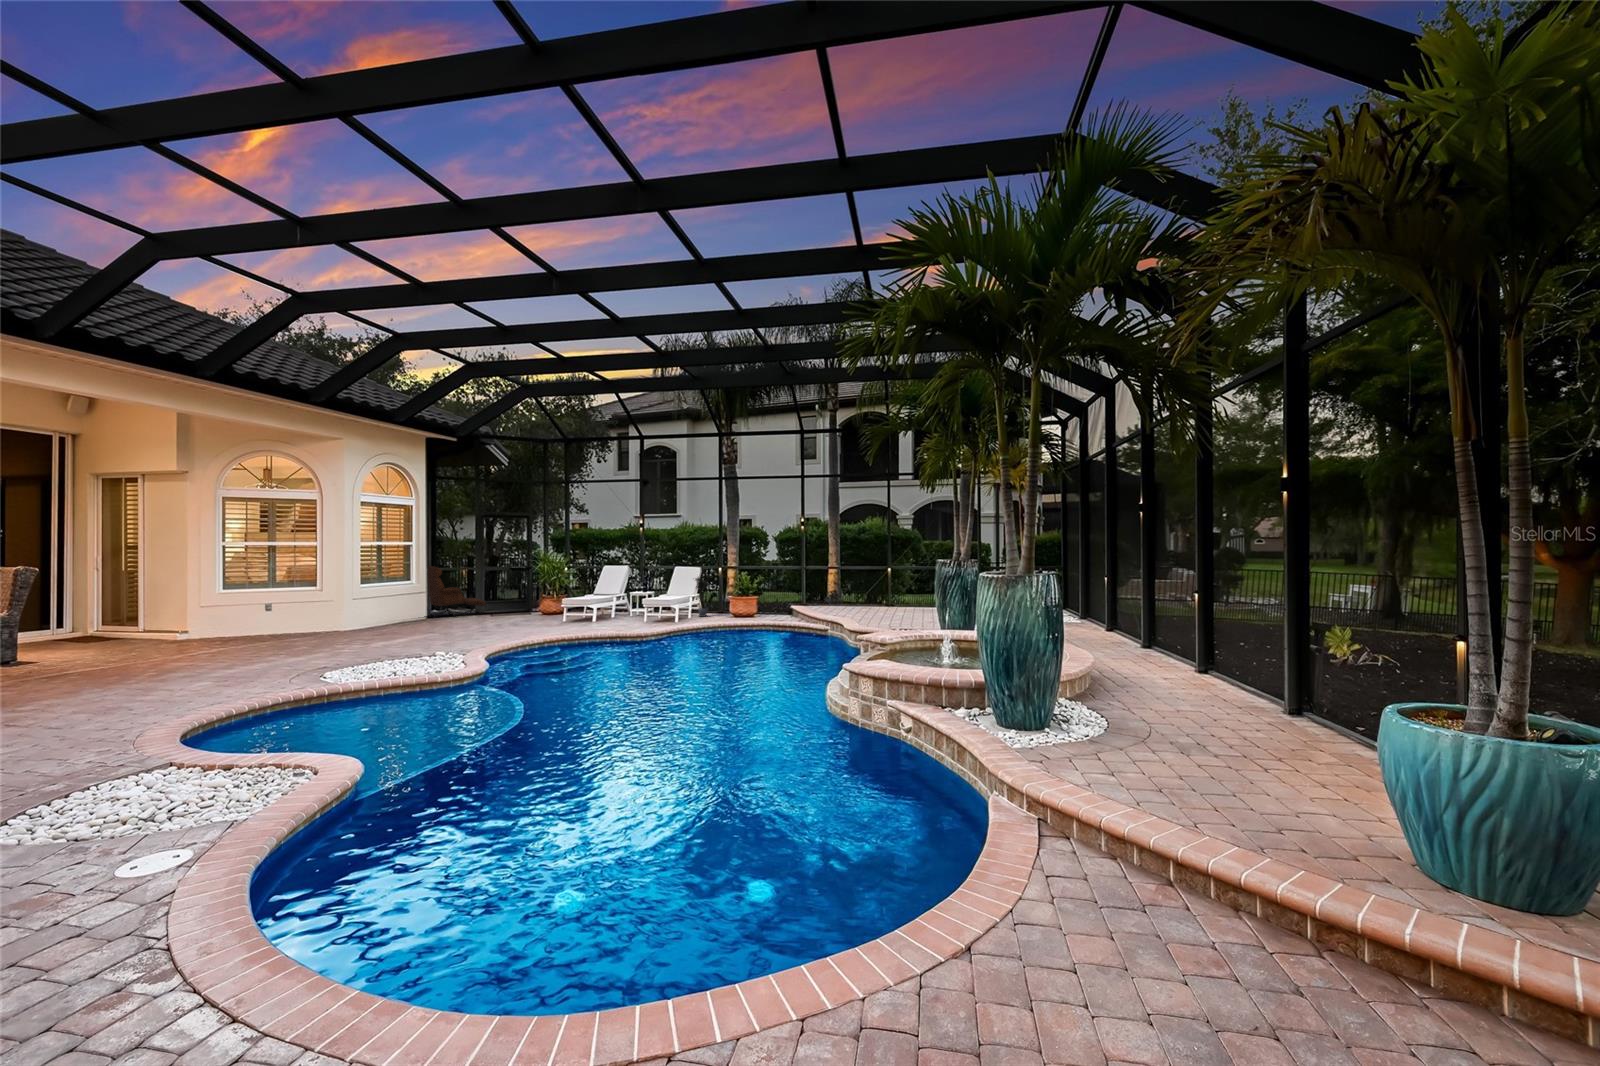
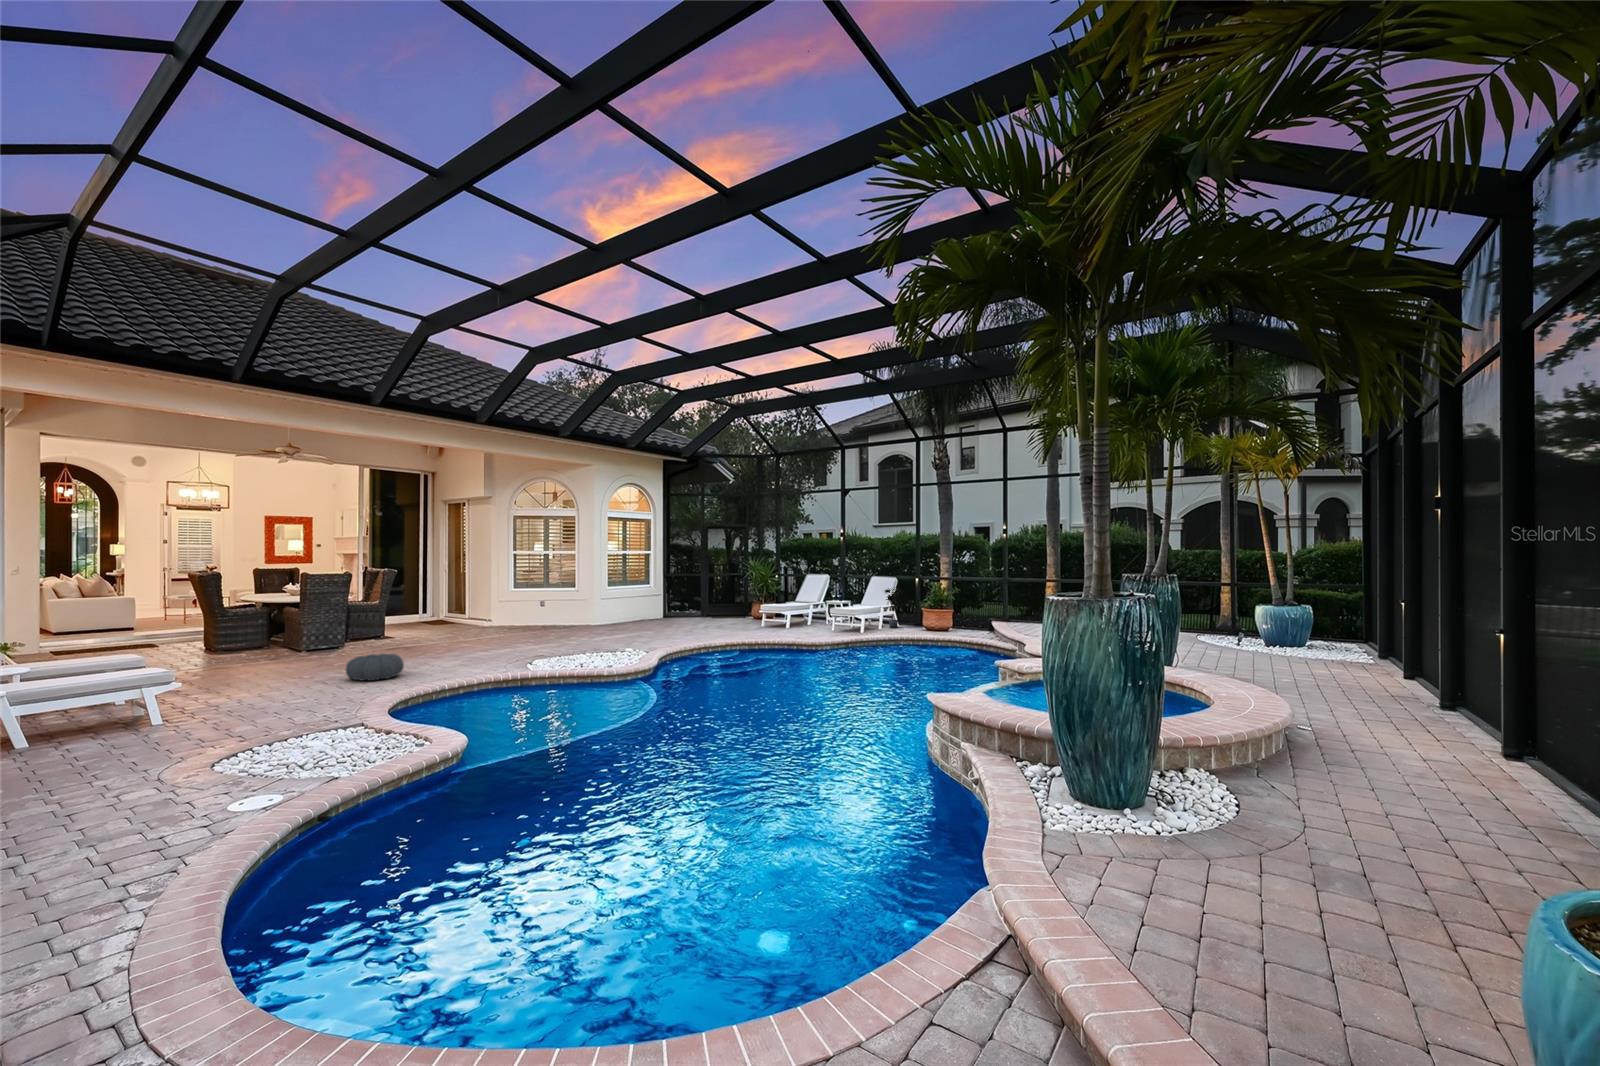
lounge chair: present [428,566,486,617] -> none [664,571,715,616]
pouf: none [43,674,140,714] -> present [346,654,404,681]

